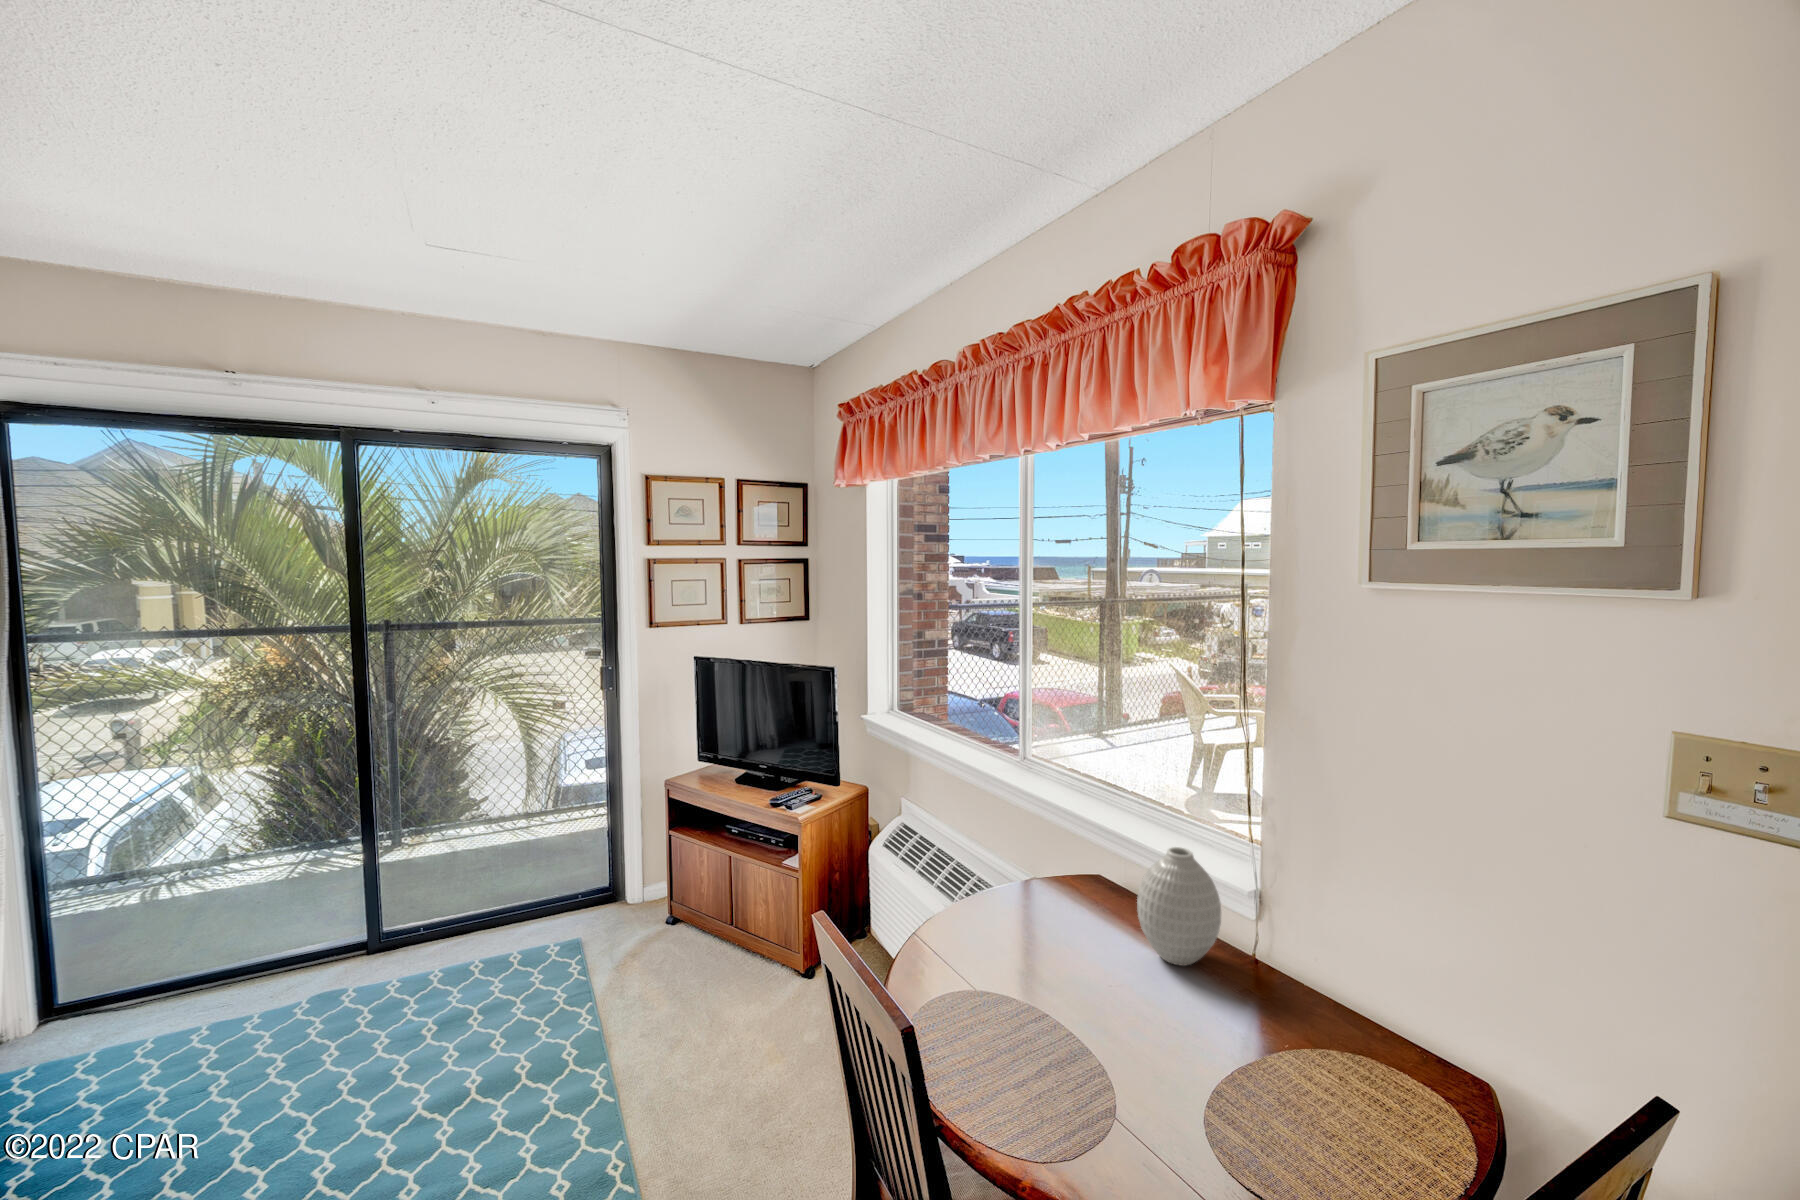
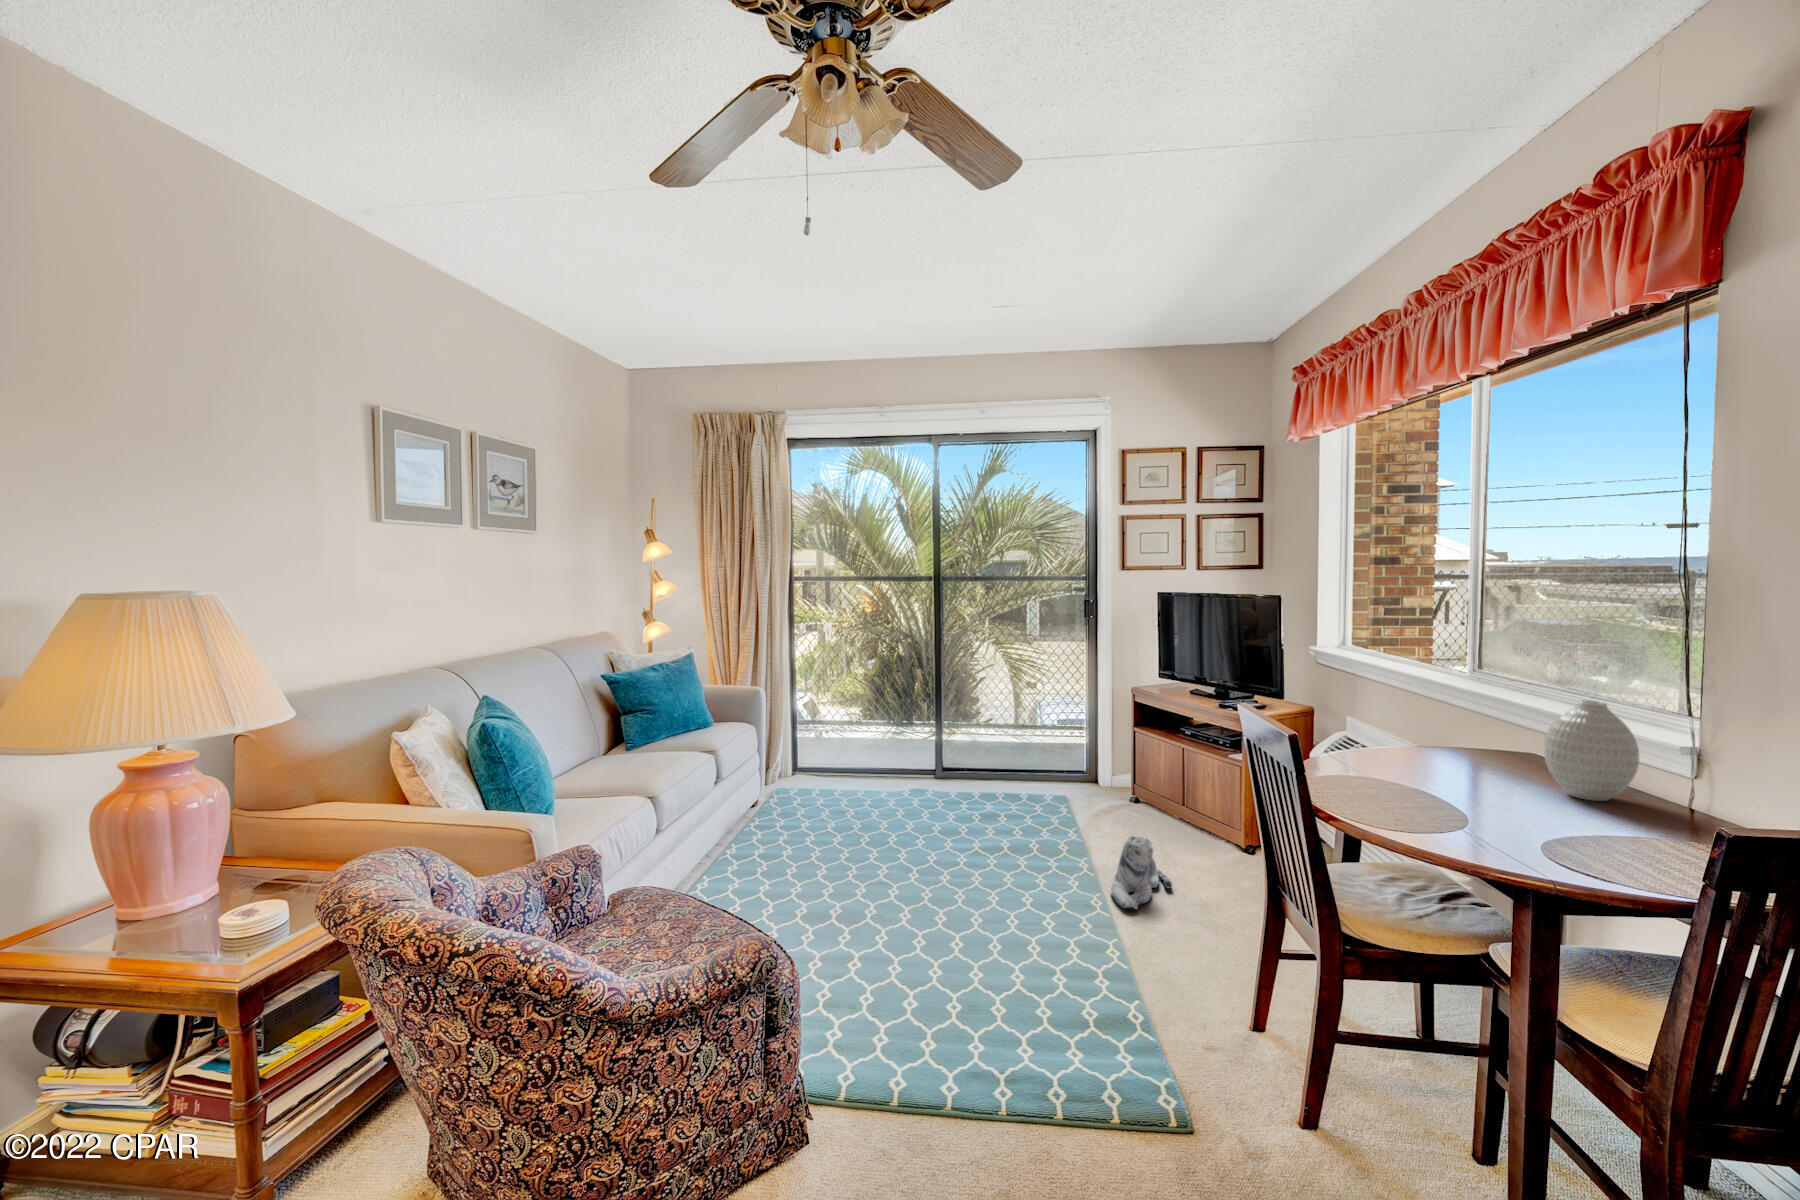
plush toy: none [638,1031,722,1156] -> present [1111,836,1172,909]

